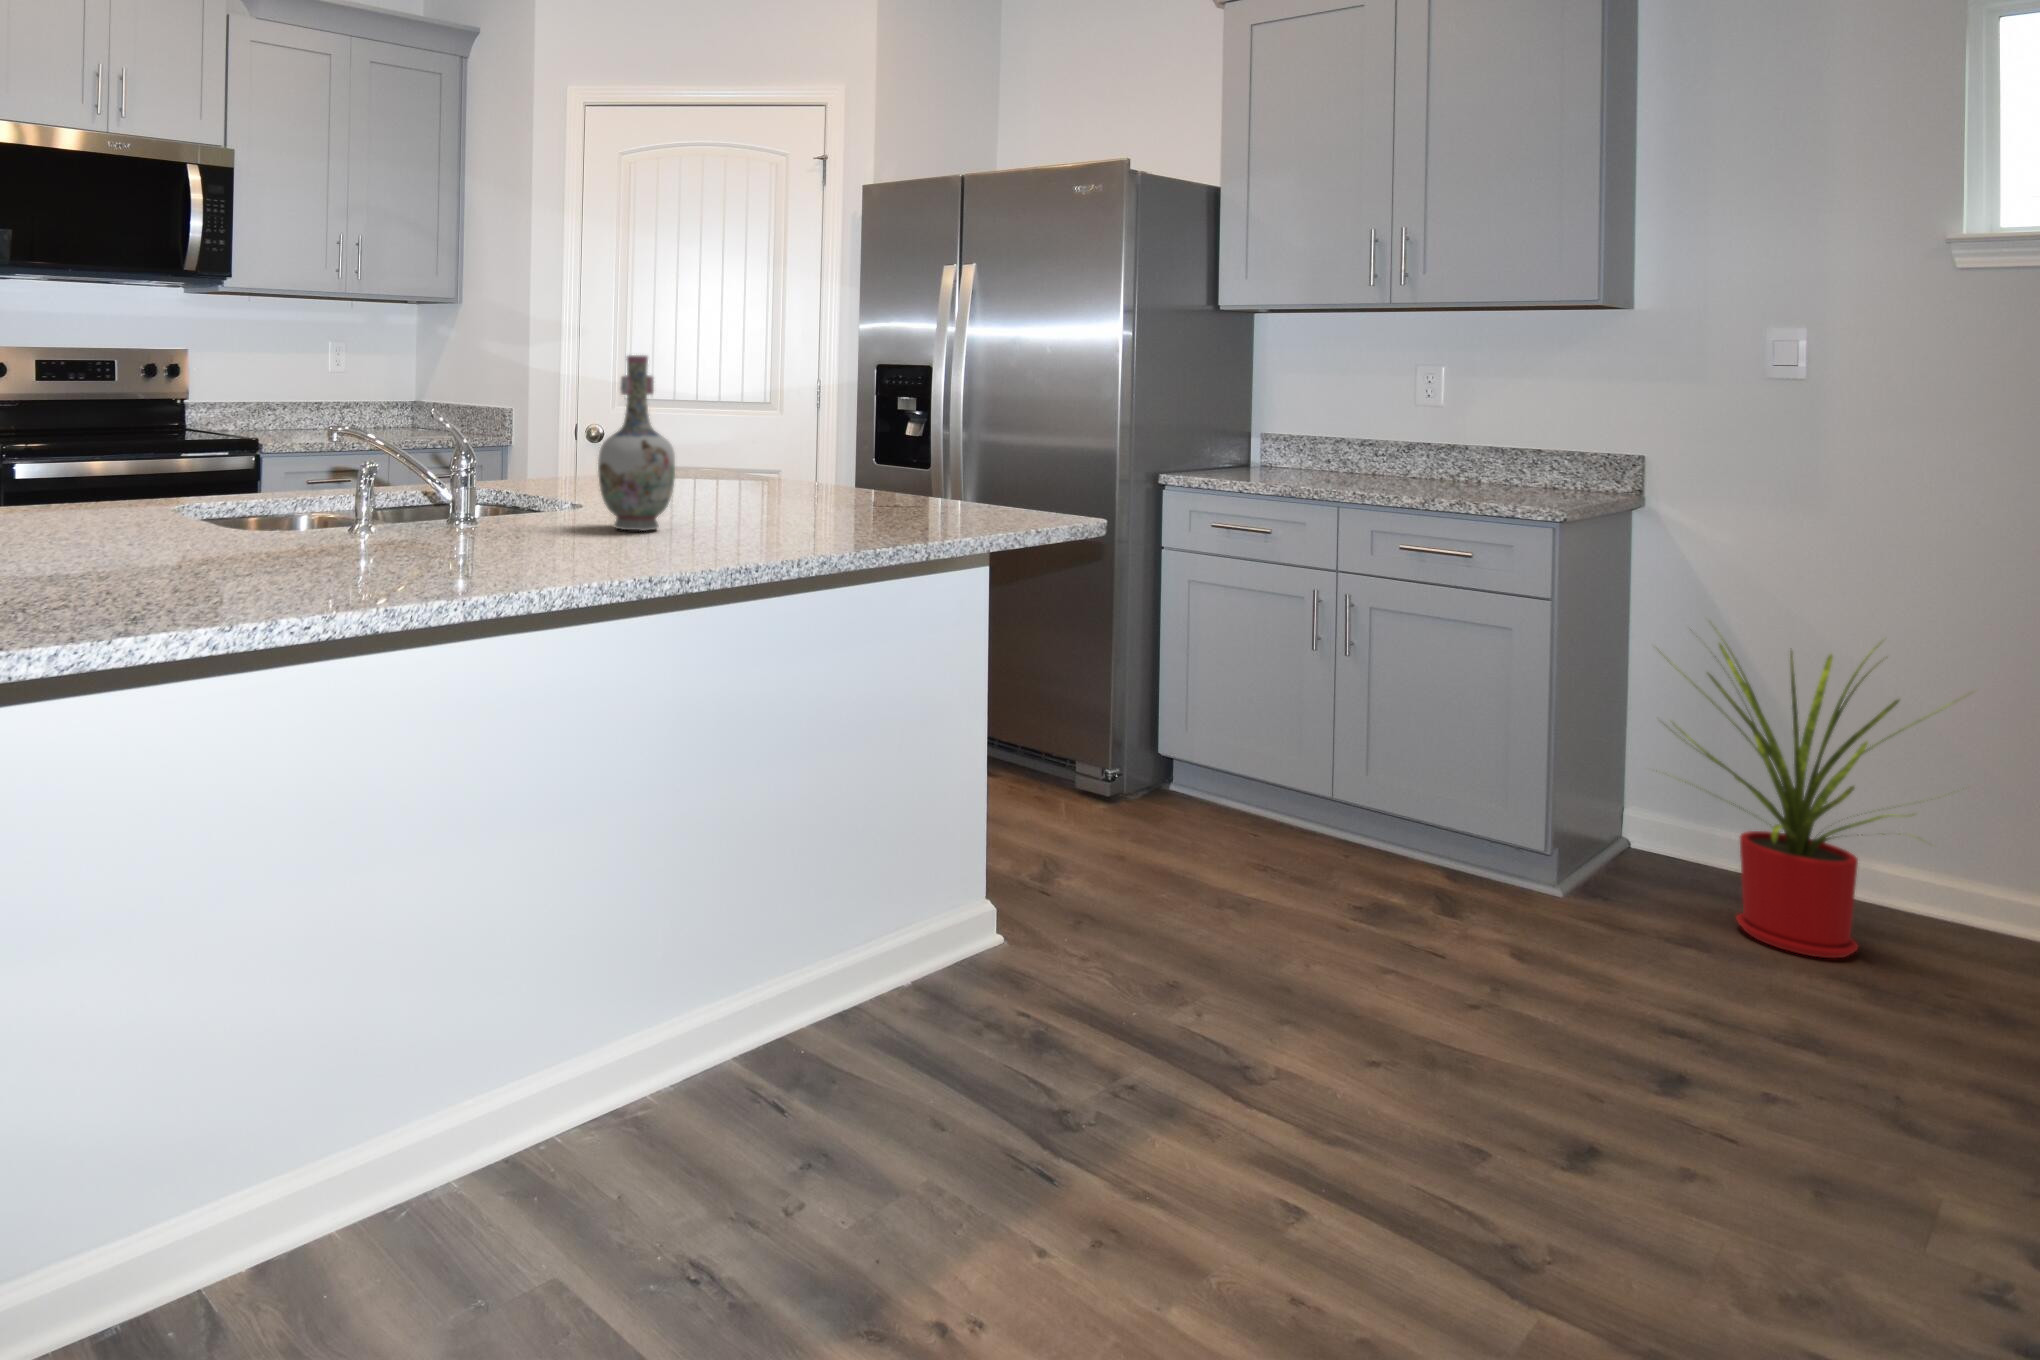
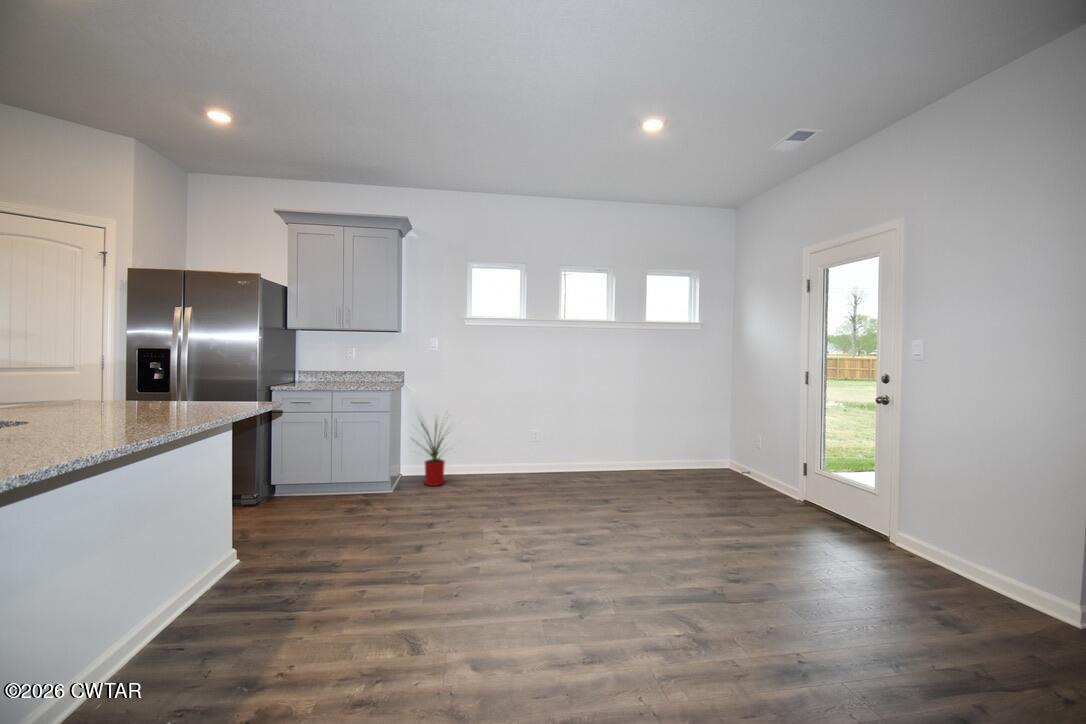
vase: present [598,355,675,531] -> none [47,338,102,425]

